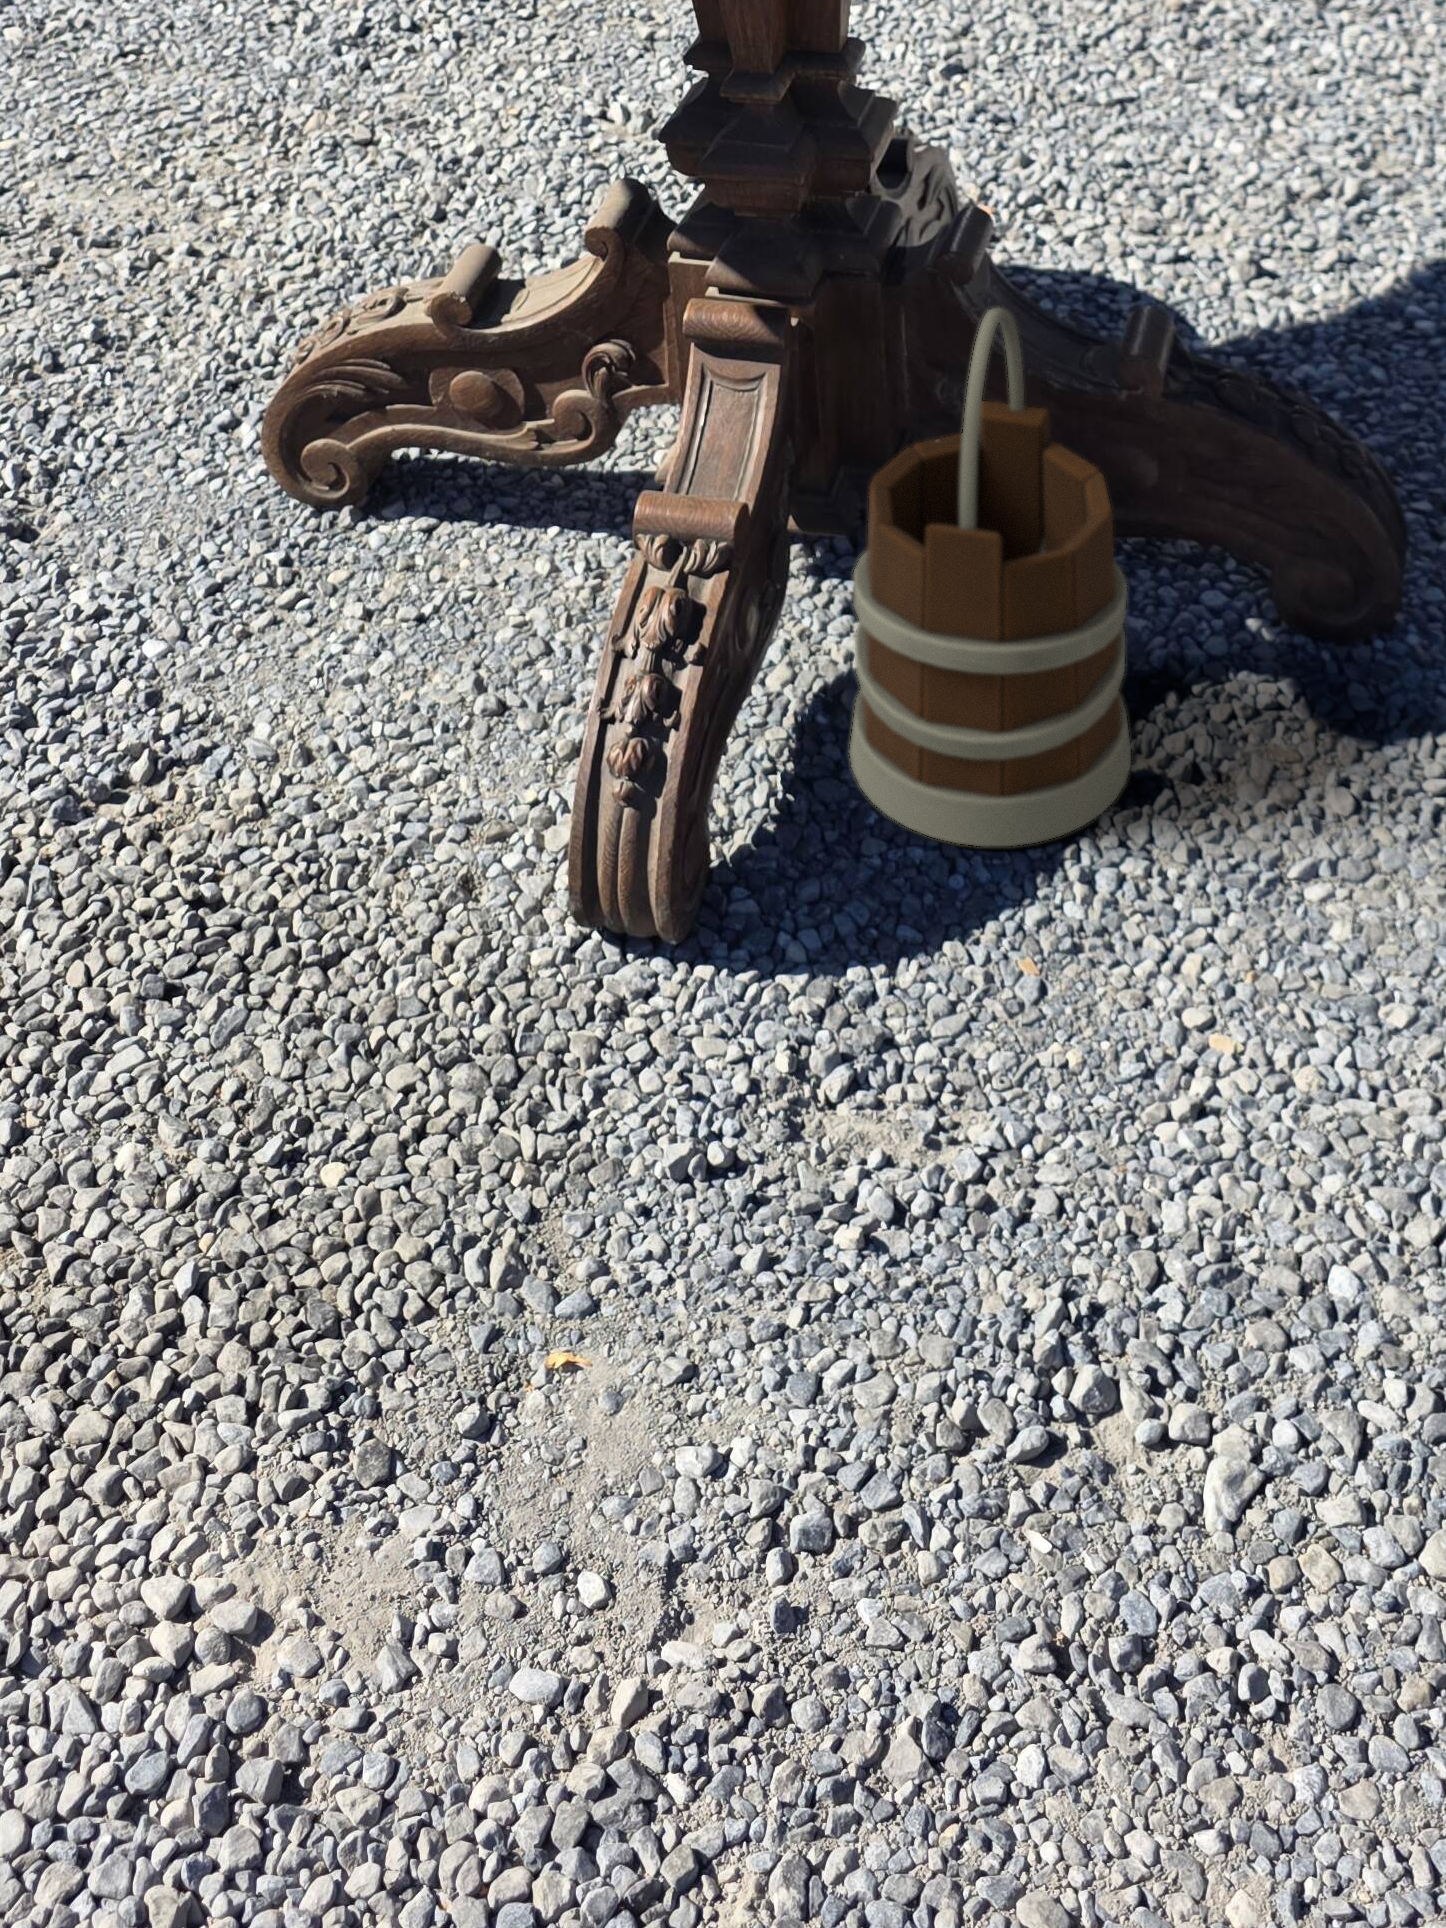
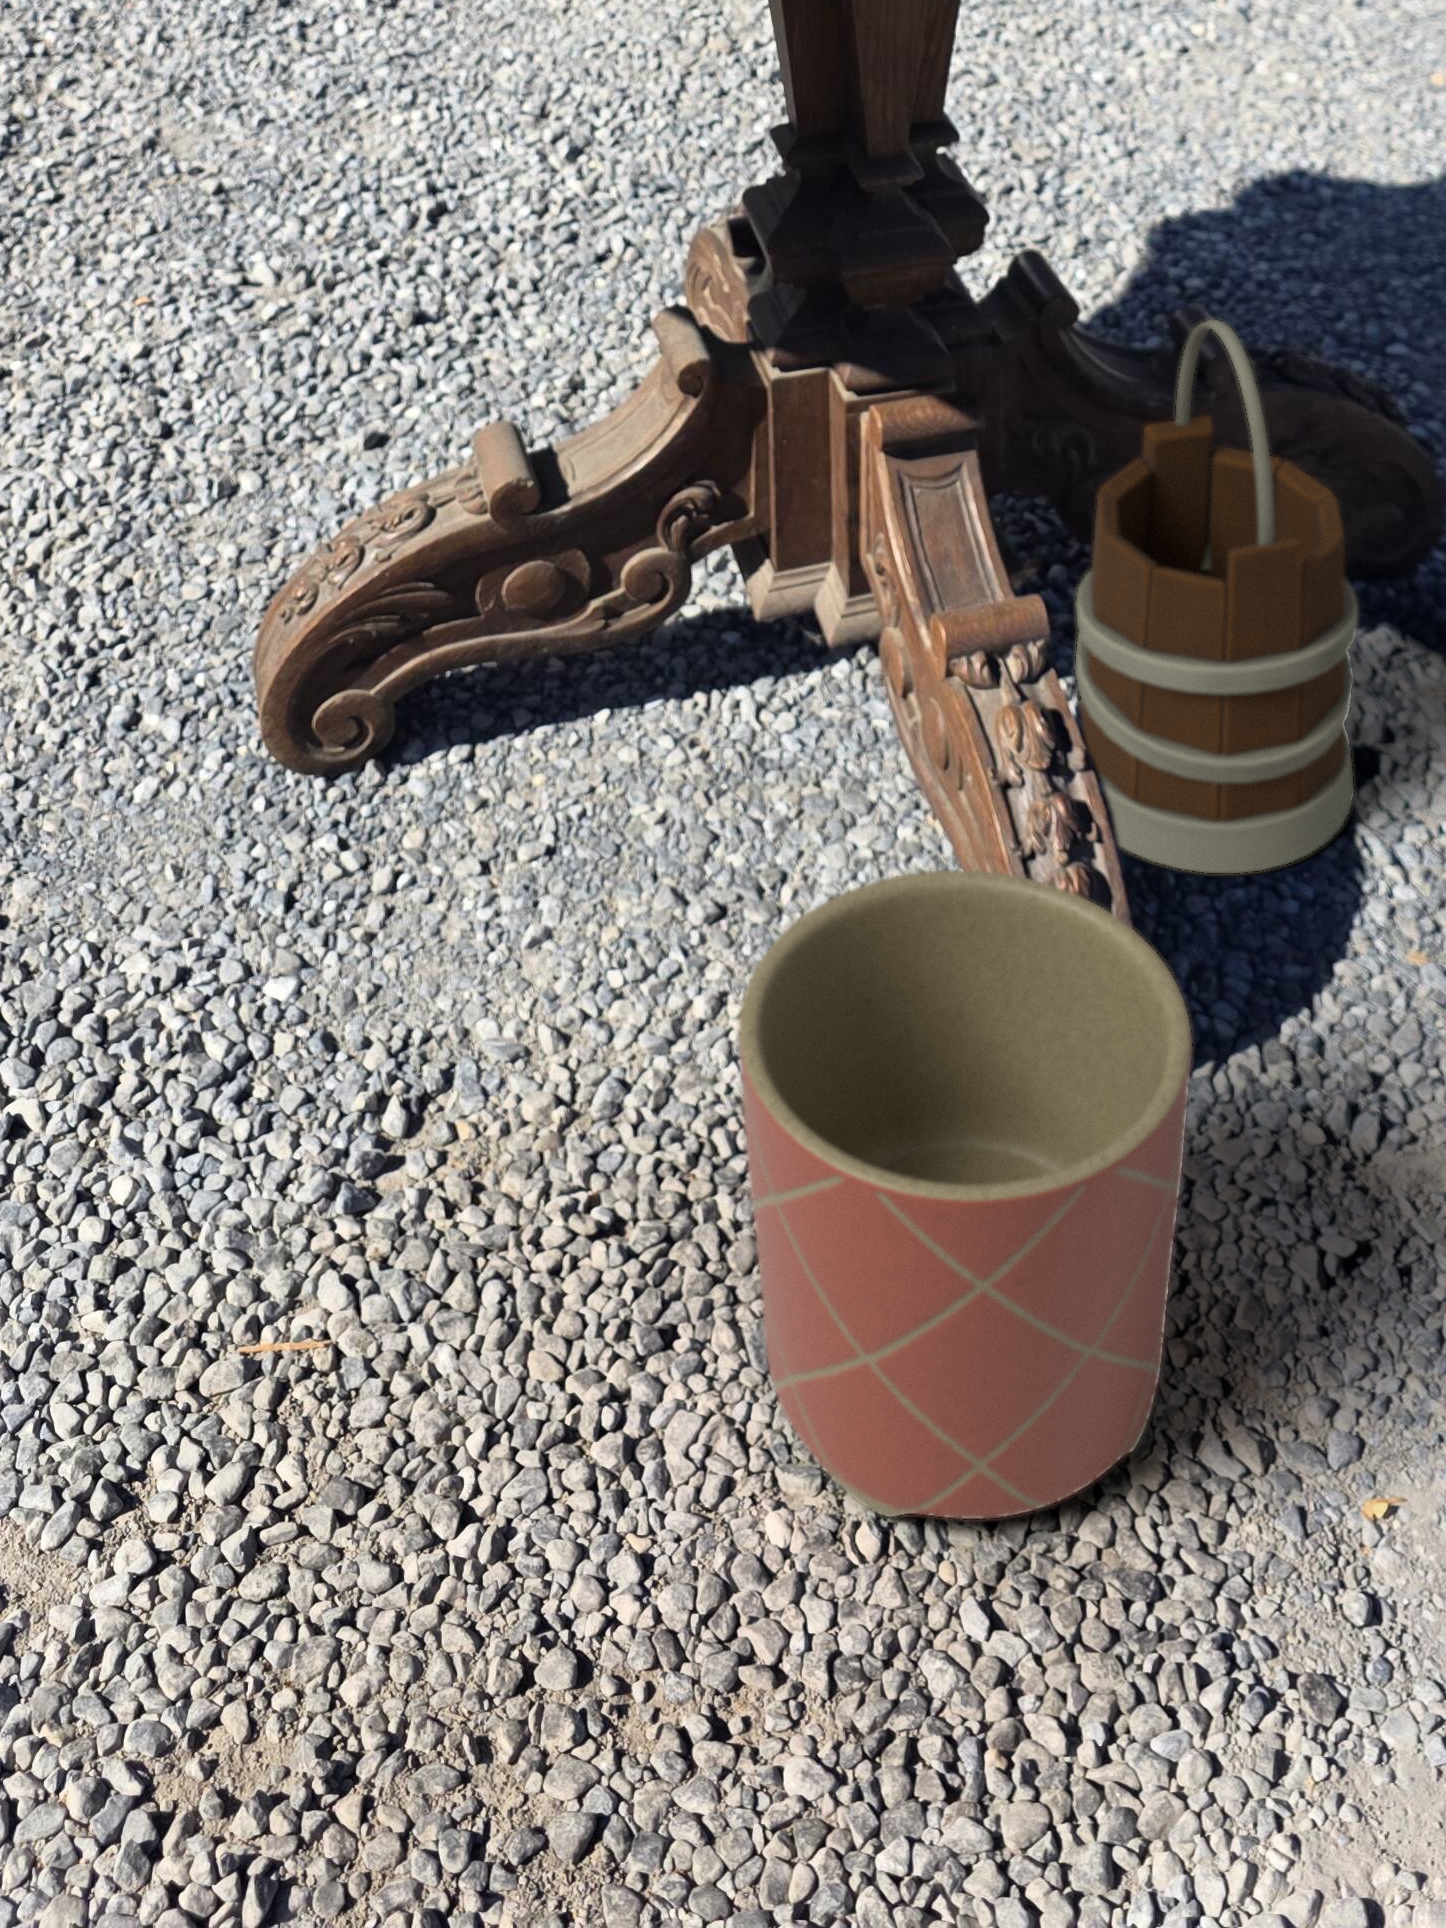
planter: none [113,675,525,1226] -> present [738,870,1192,1519]

